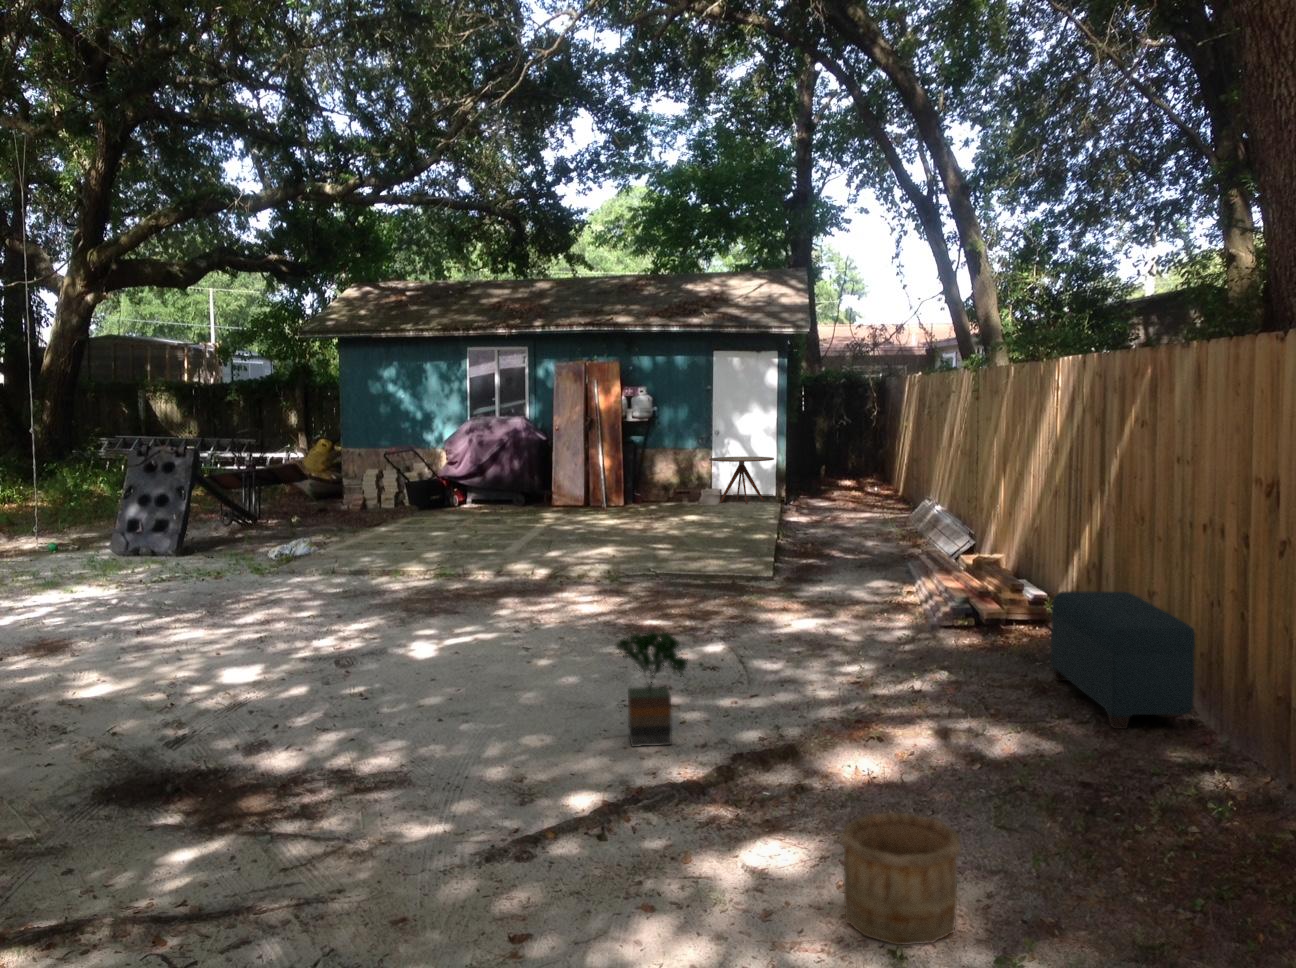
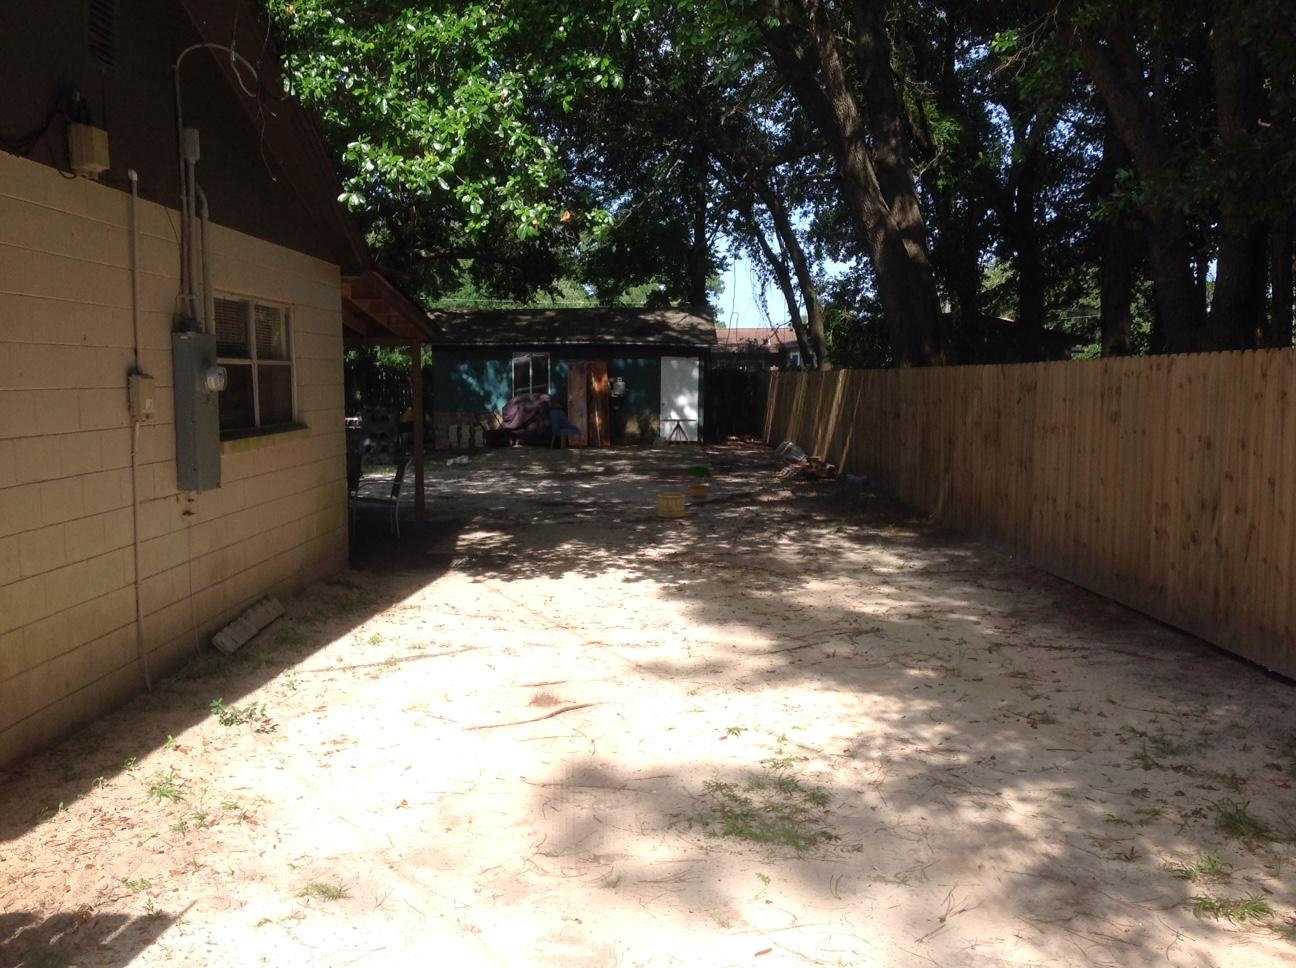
chair: none [517,443,572,512] -> present [550,410,582,449]
bench: present [1051,591,1198,729] -> none [832,459,880,498]
wooden bucket: present [840,813,960,945] -> present [657,492,685,518]

